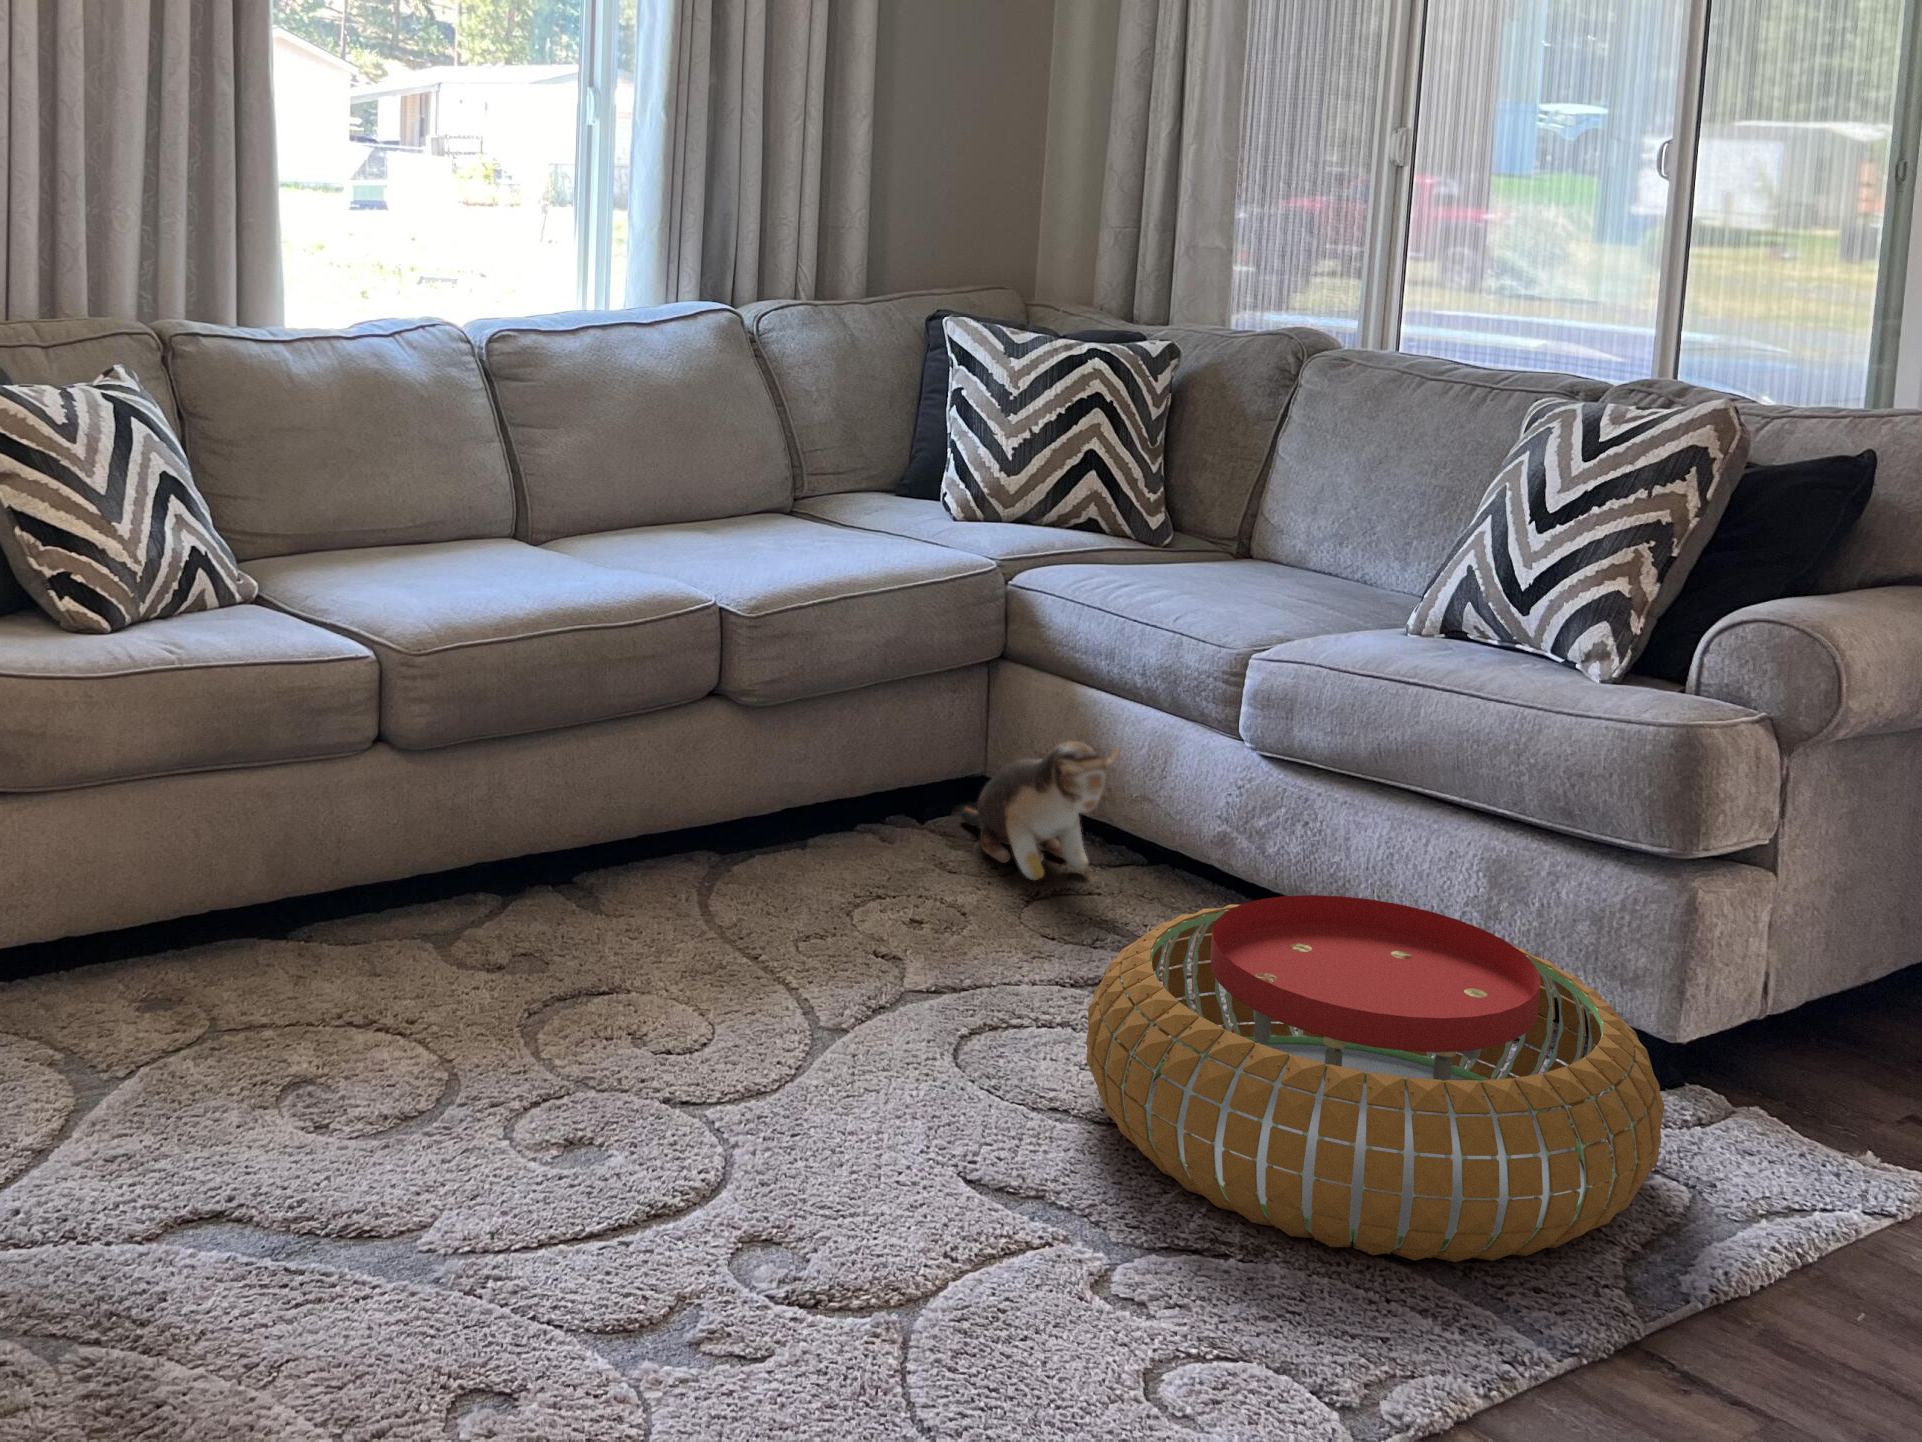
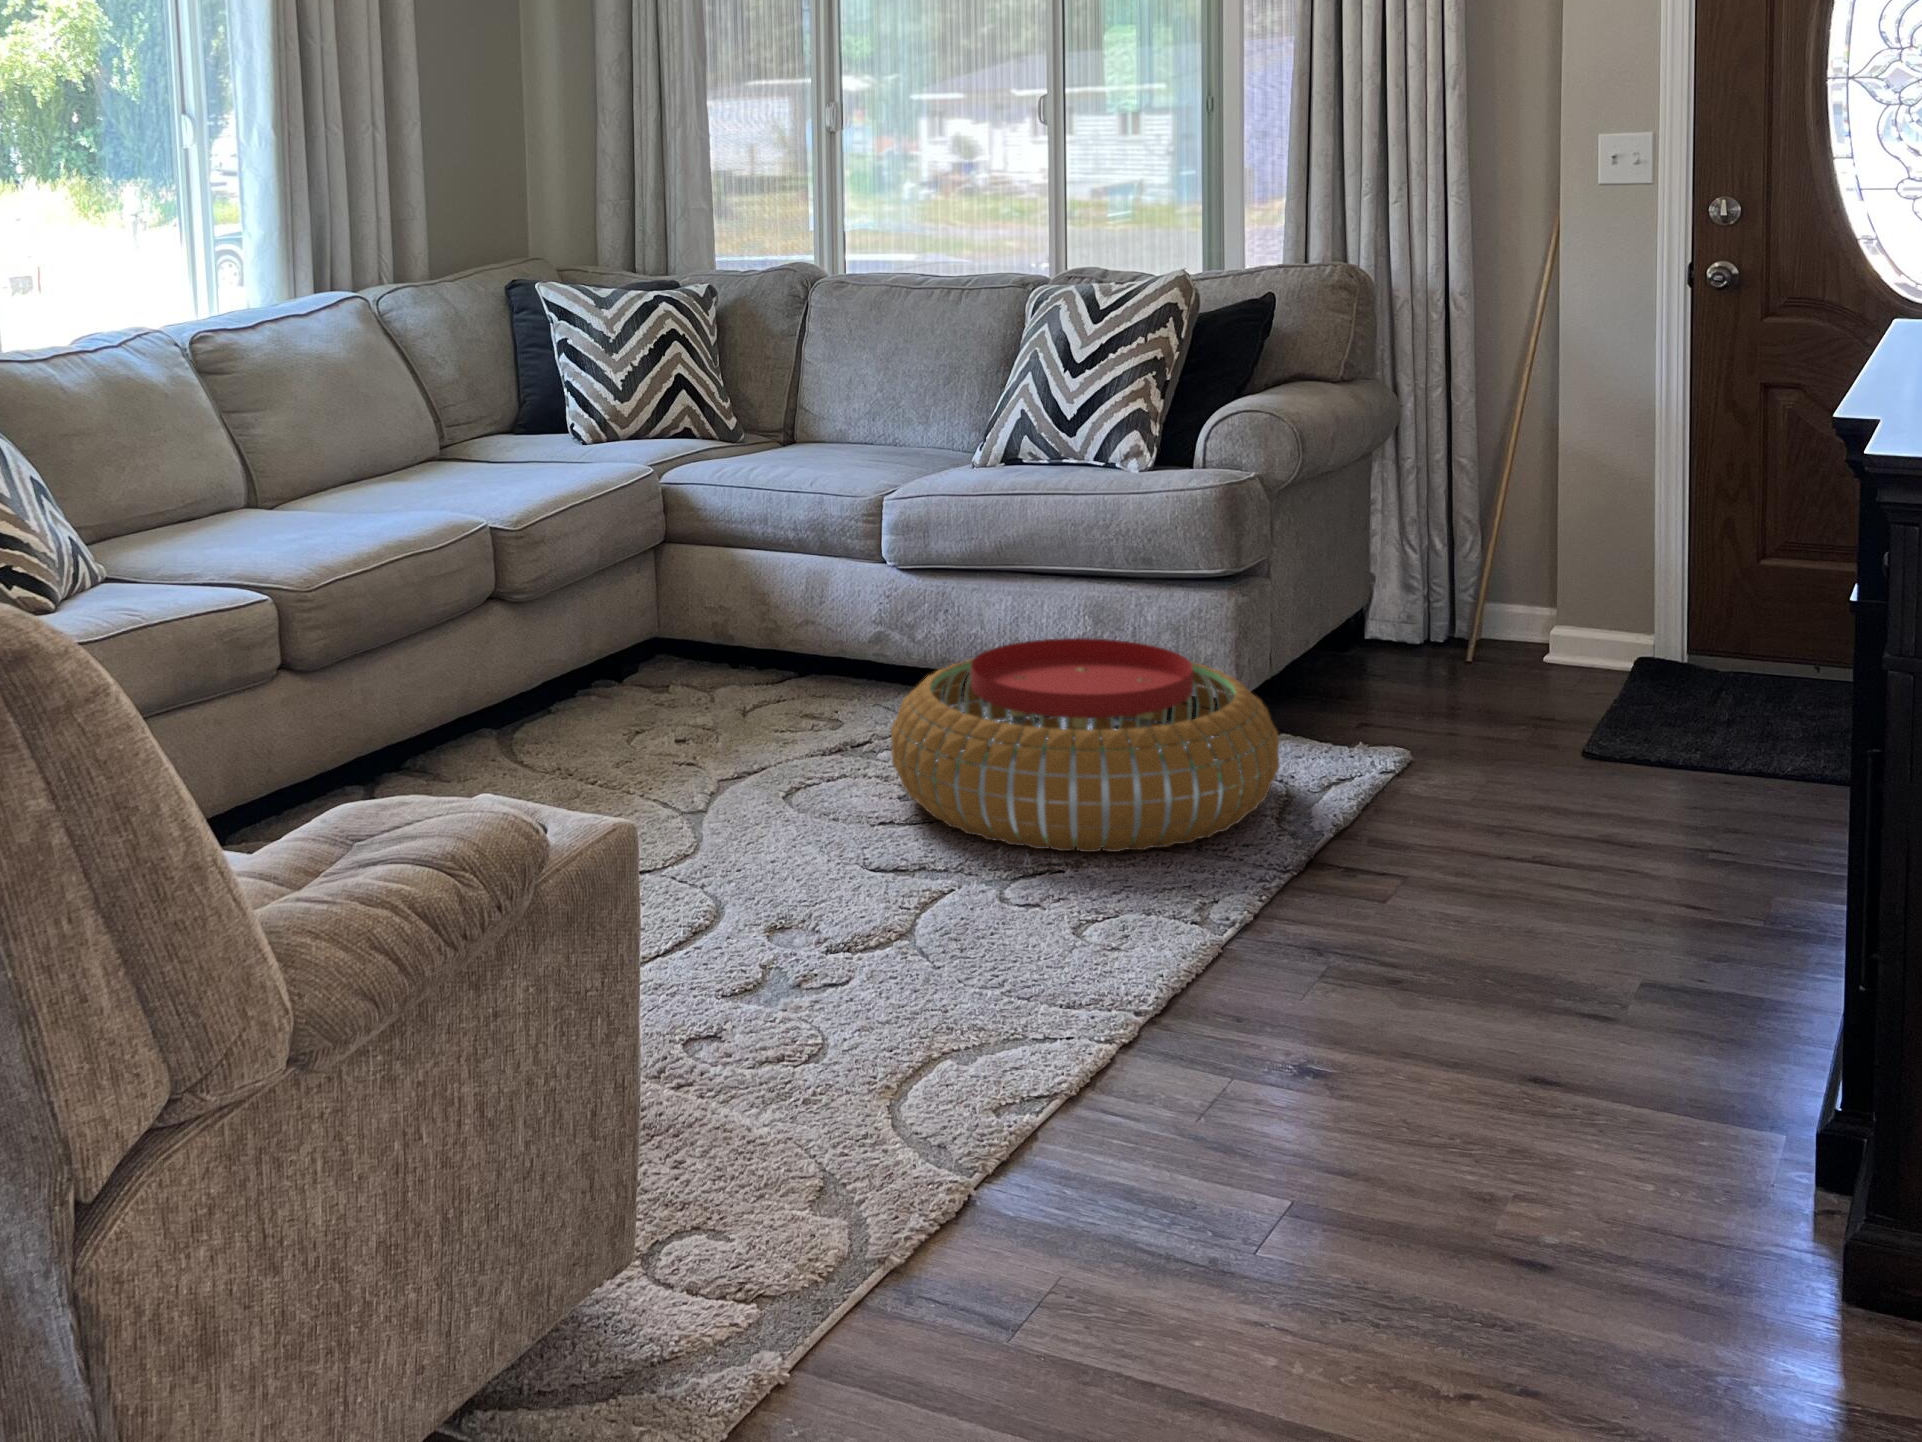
plush toy: present [961,741,1119,880] -> none [646,587,796,703]

